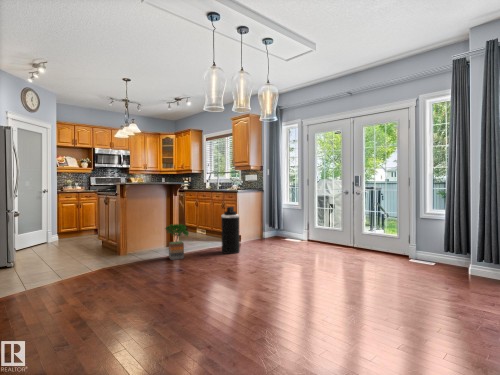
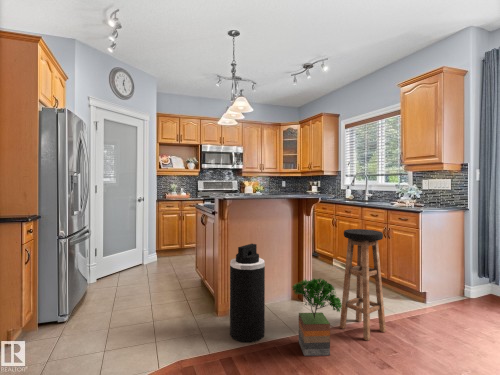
bar stool: none [192,200,215,253] -> present [340,229,386,341]
trash can: present [221,207,240,254] -> present [230,244,265,343]

